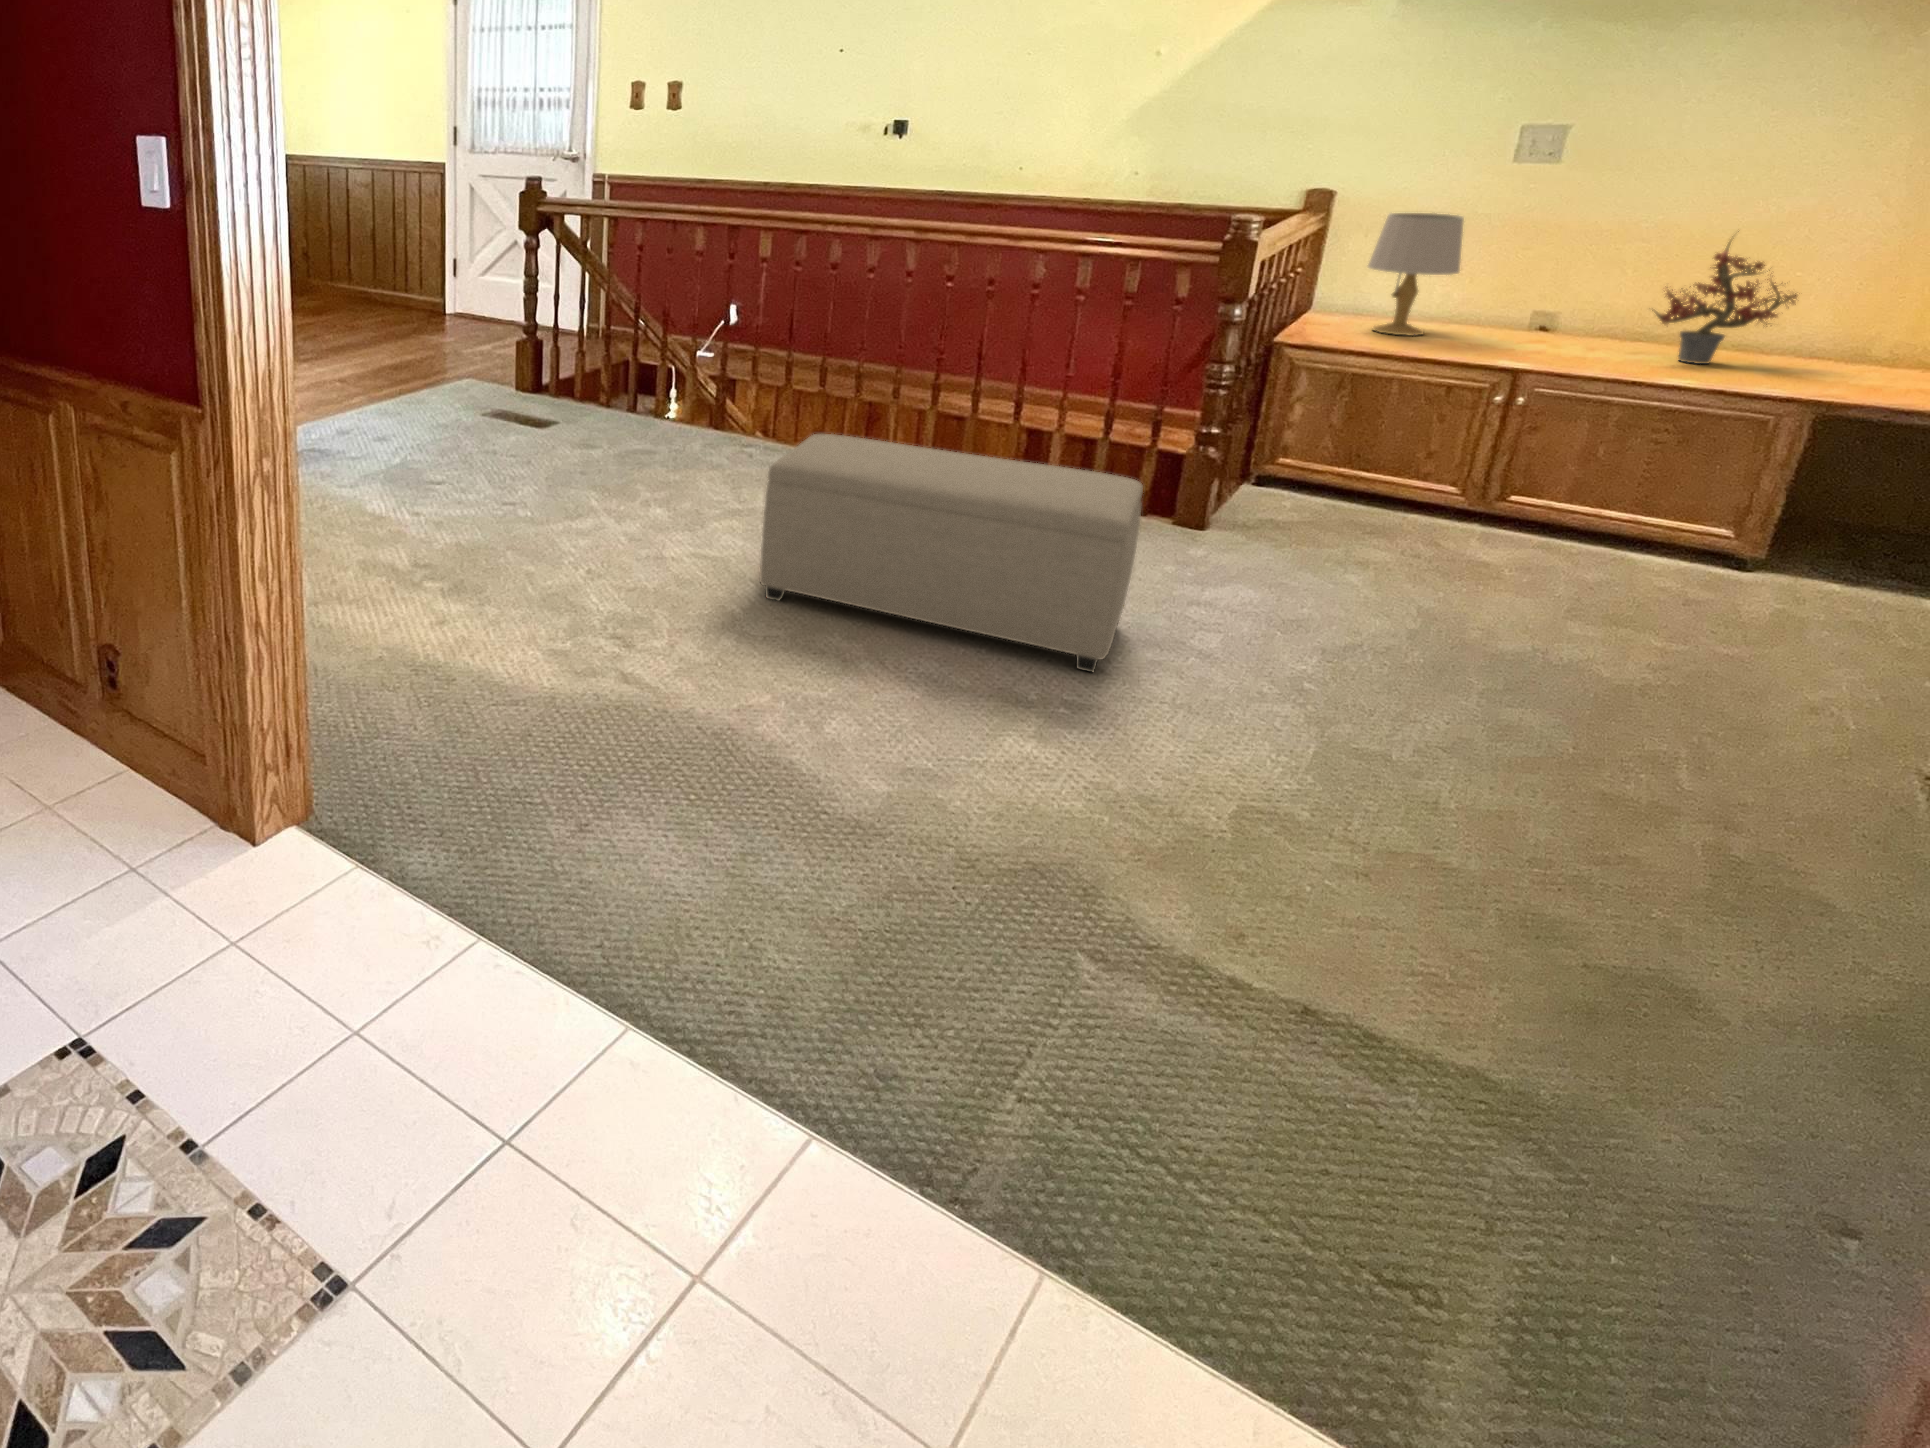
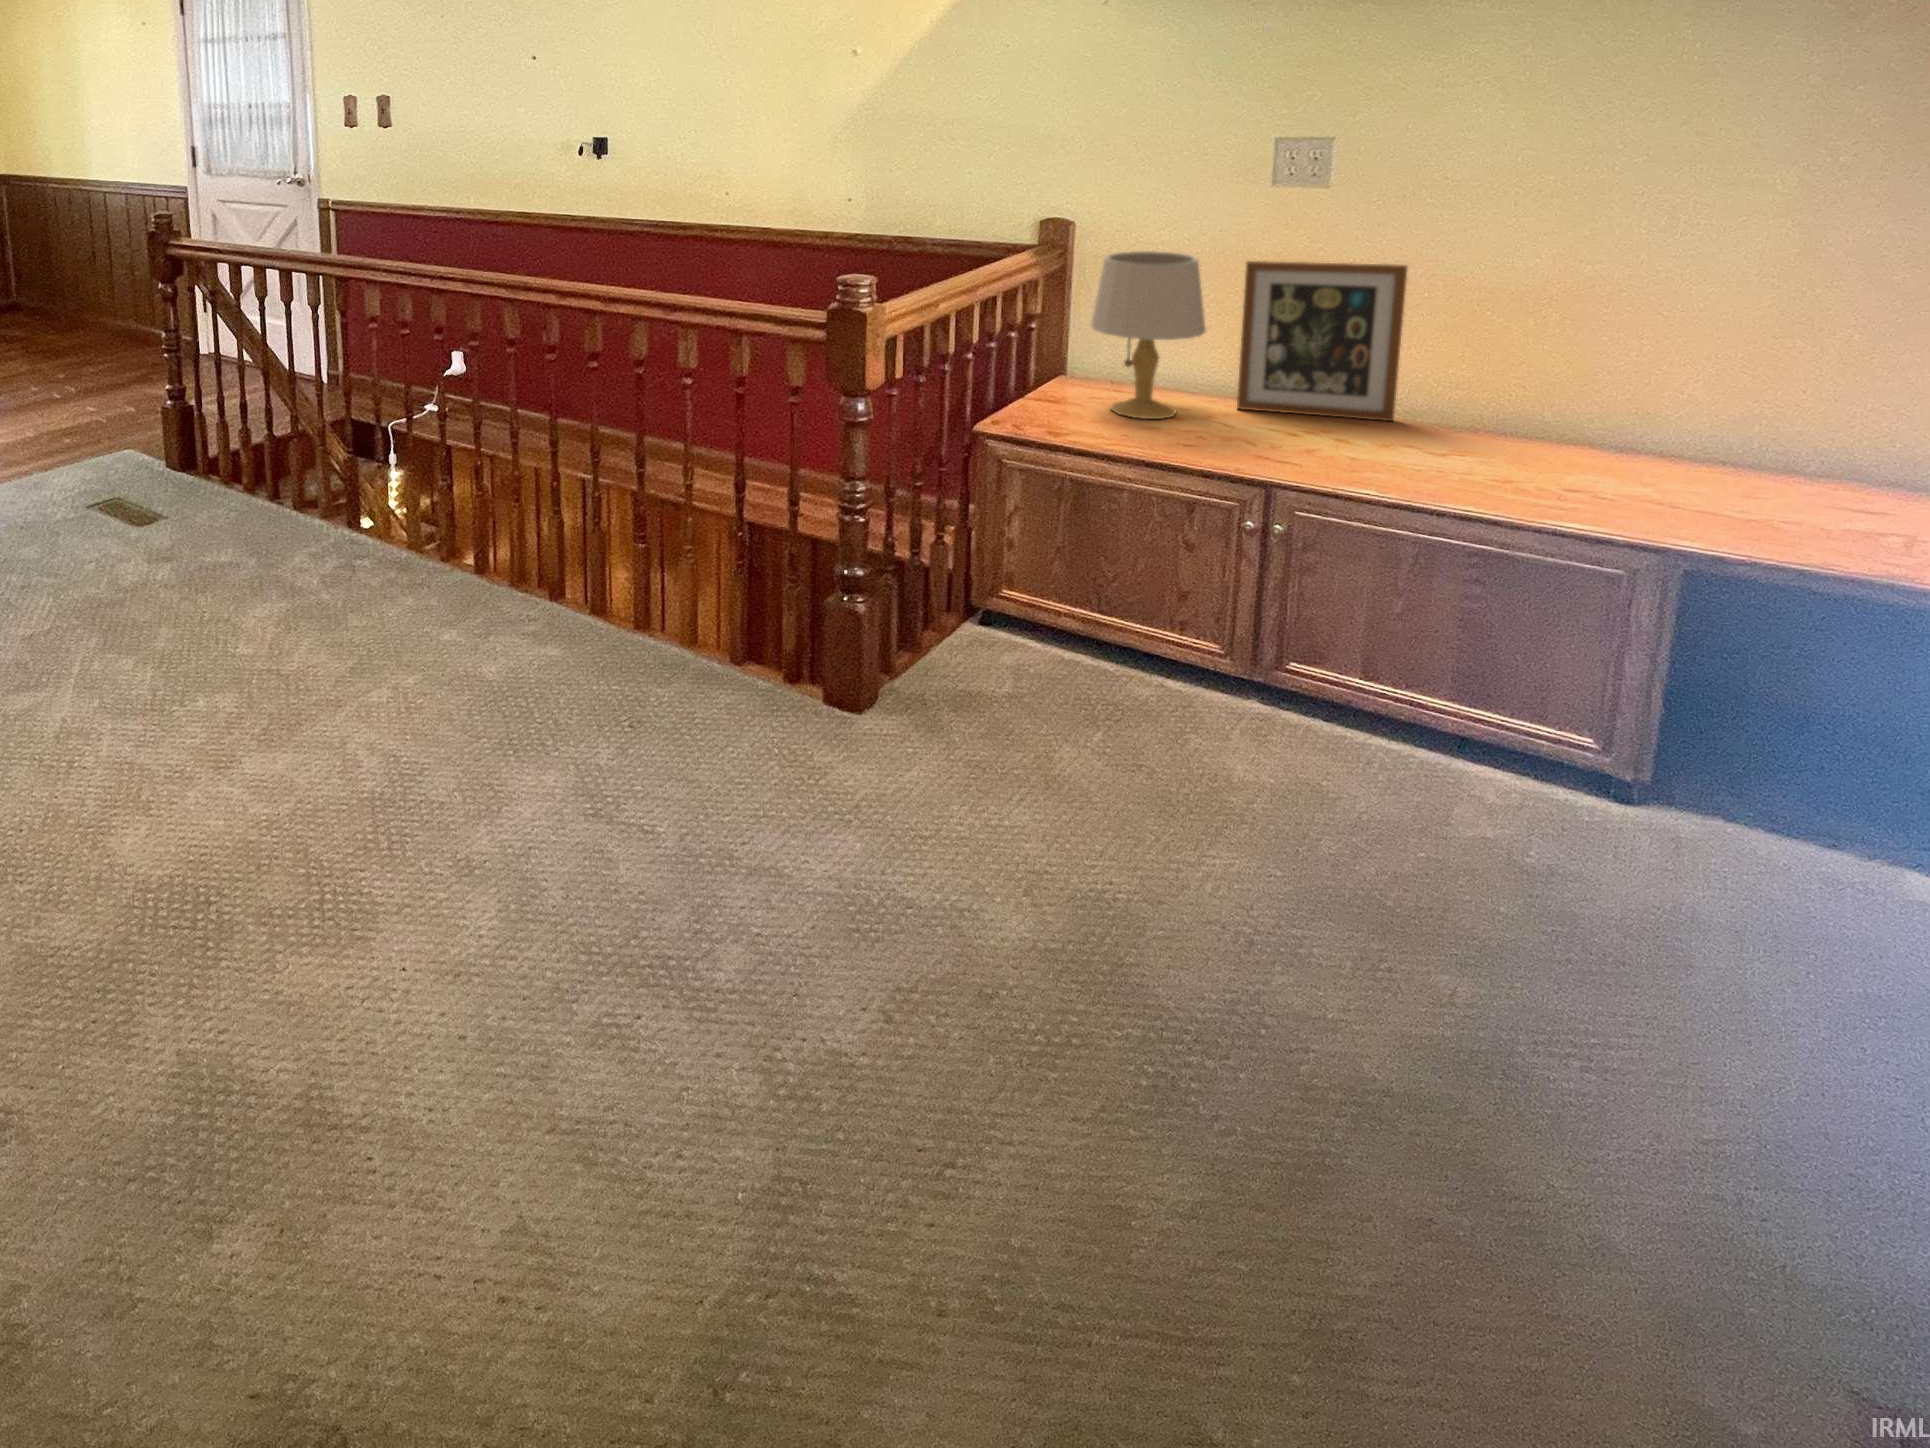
picture frame: none [1467,220,1622,339] -> present [1237,261,1407,421]
potted plant: present [1655,231,1797,364] -> none [1433,280,1655,473]
ottoman: present [760,434,1143,672] -> none [105,619,612,1077]

